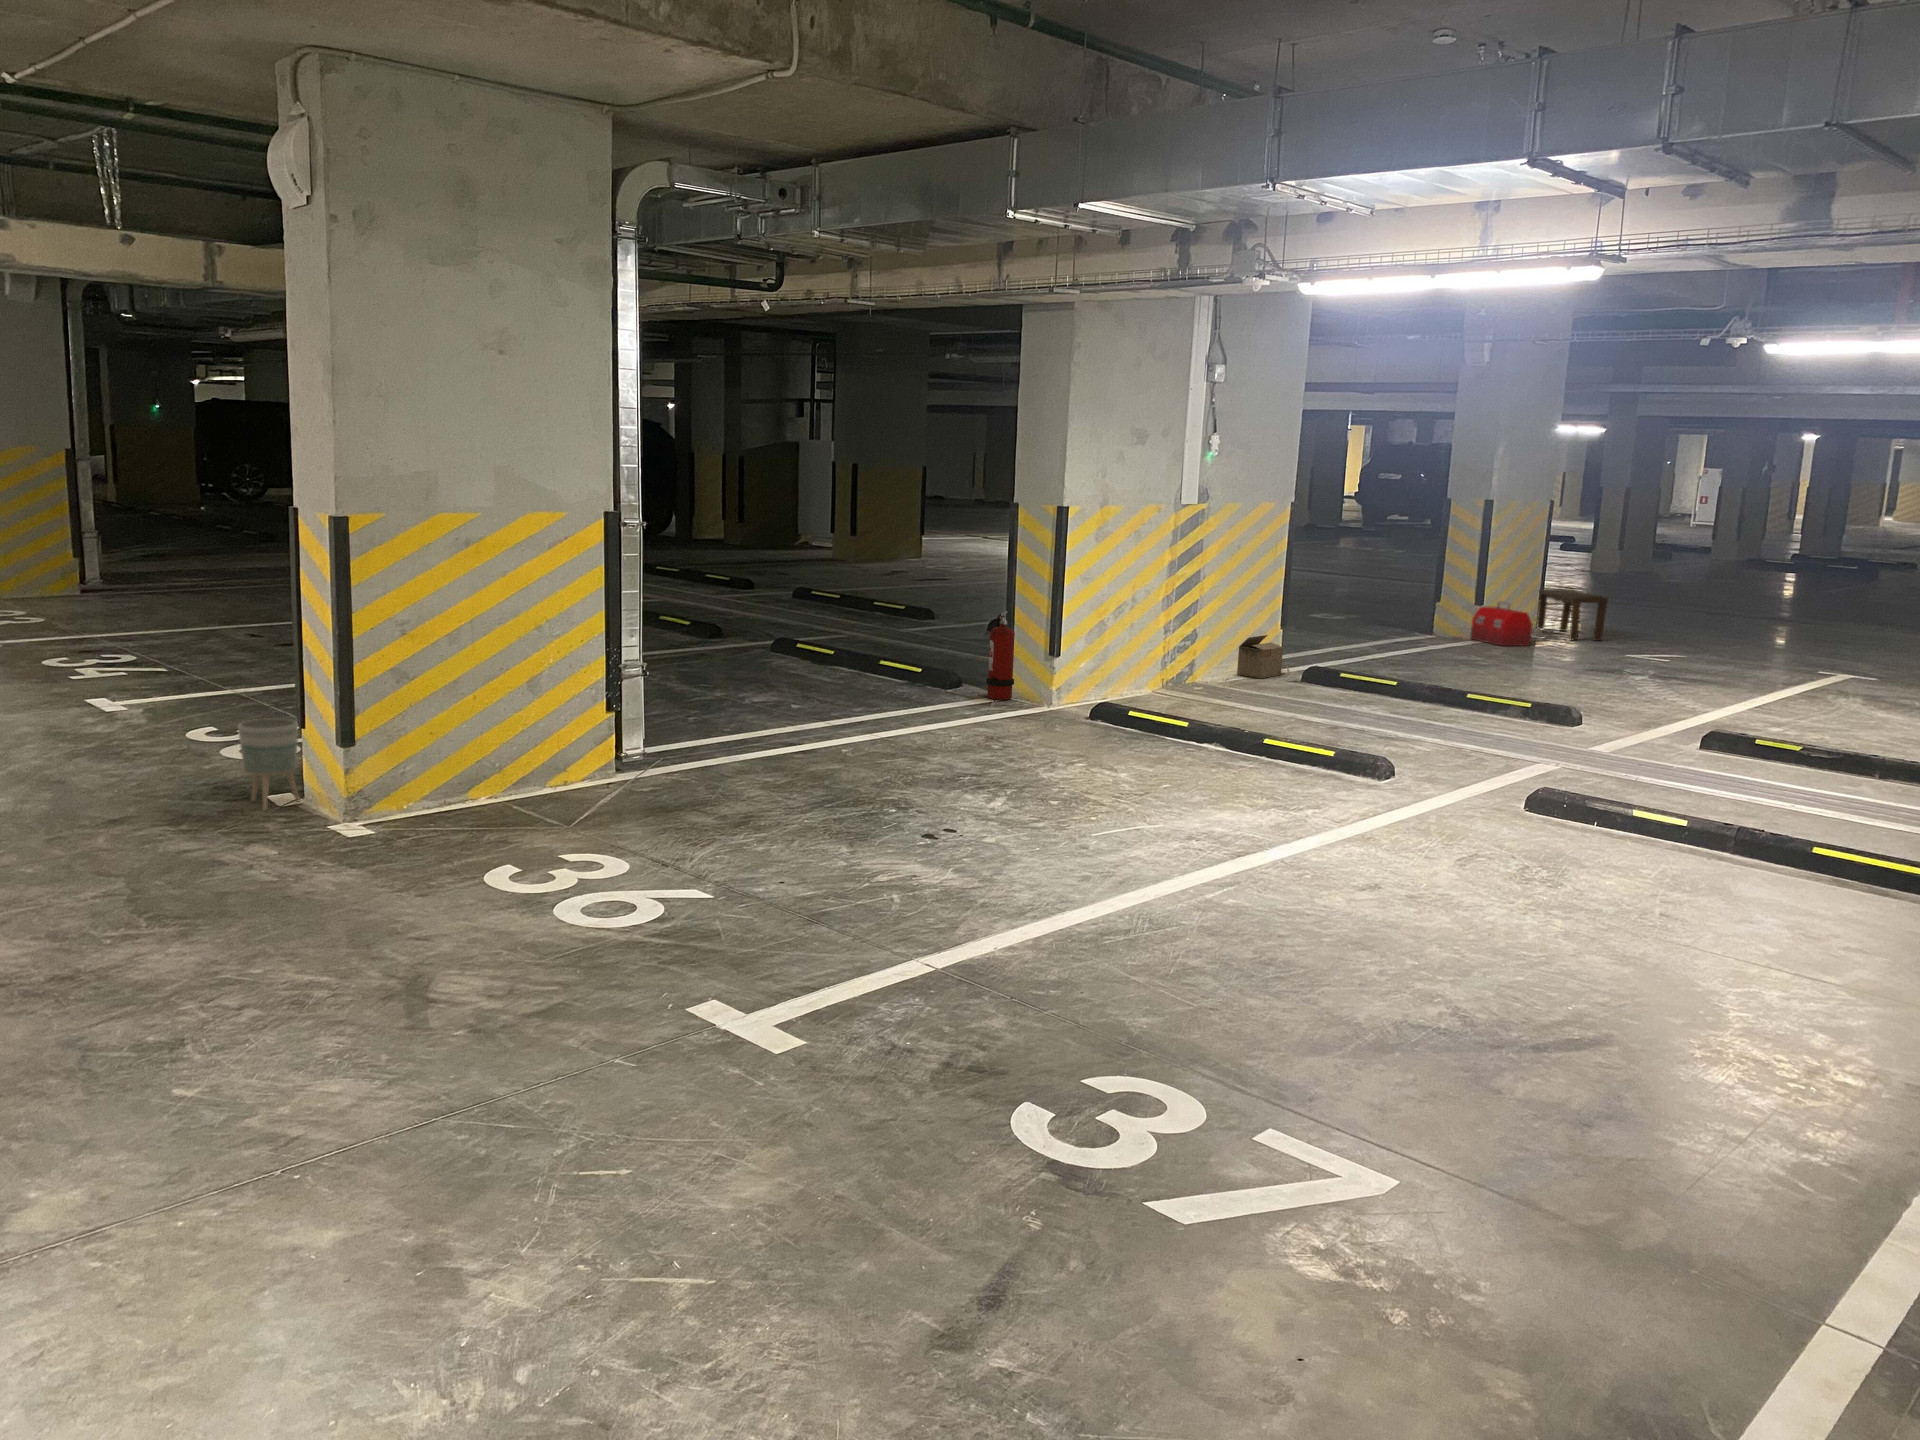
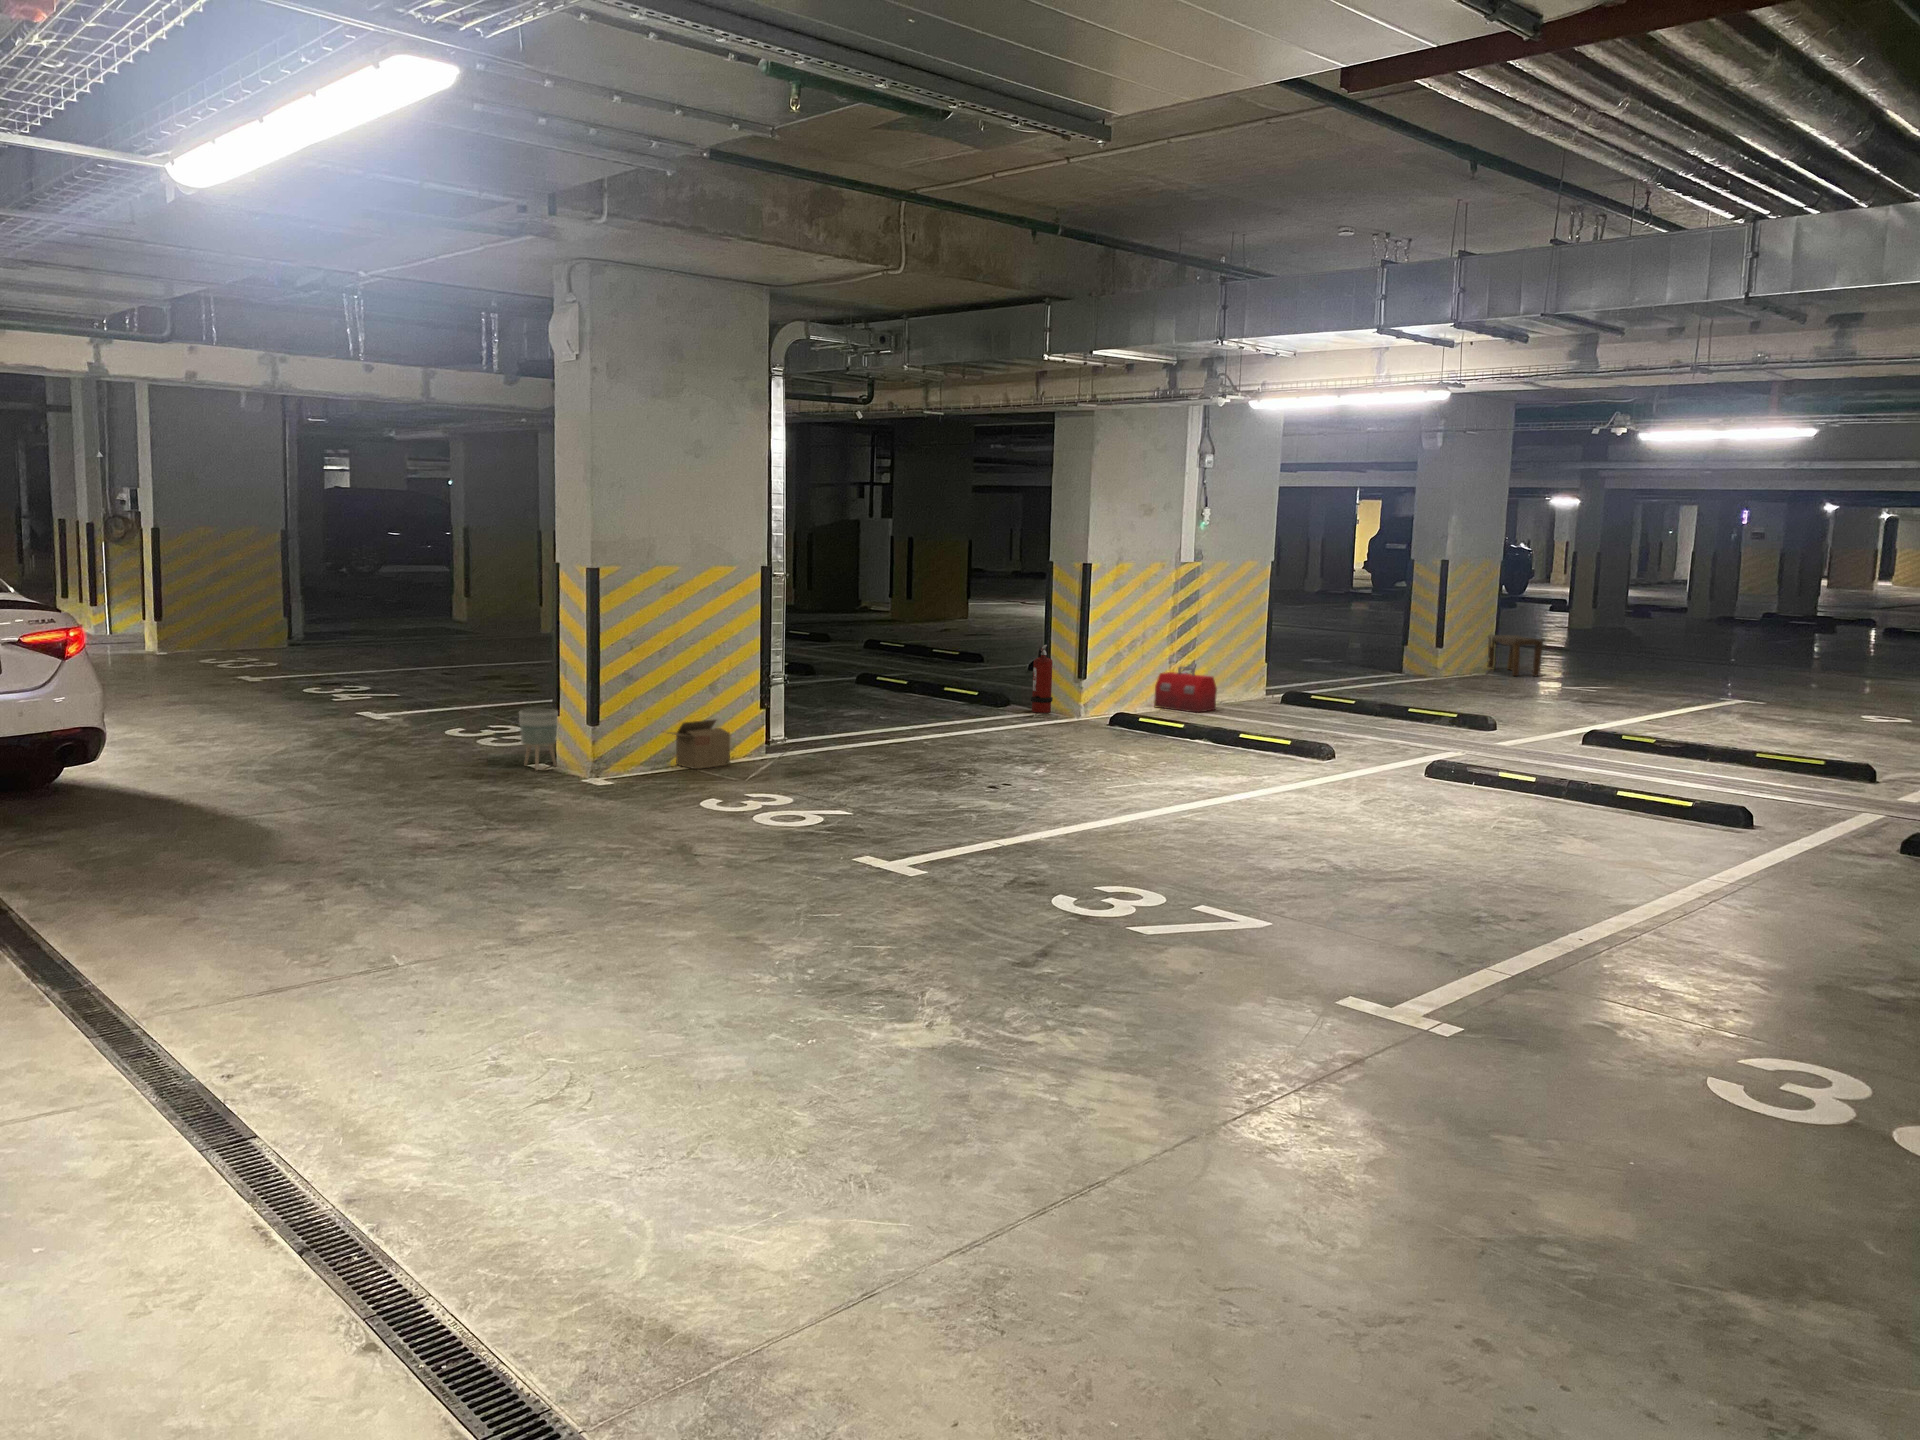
toolbox: present [1470,601,1532,646] -> present [1154,667,1217,712]
cardboard box: present [1237,635,1283,678] -> present [668,720,730,769]

